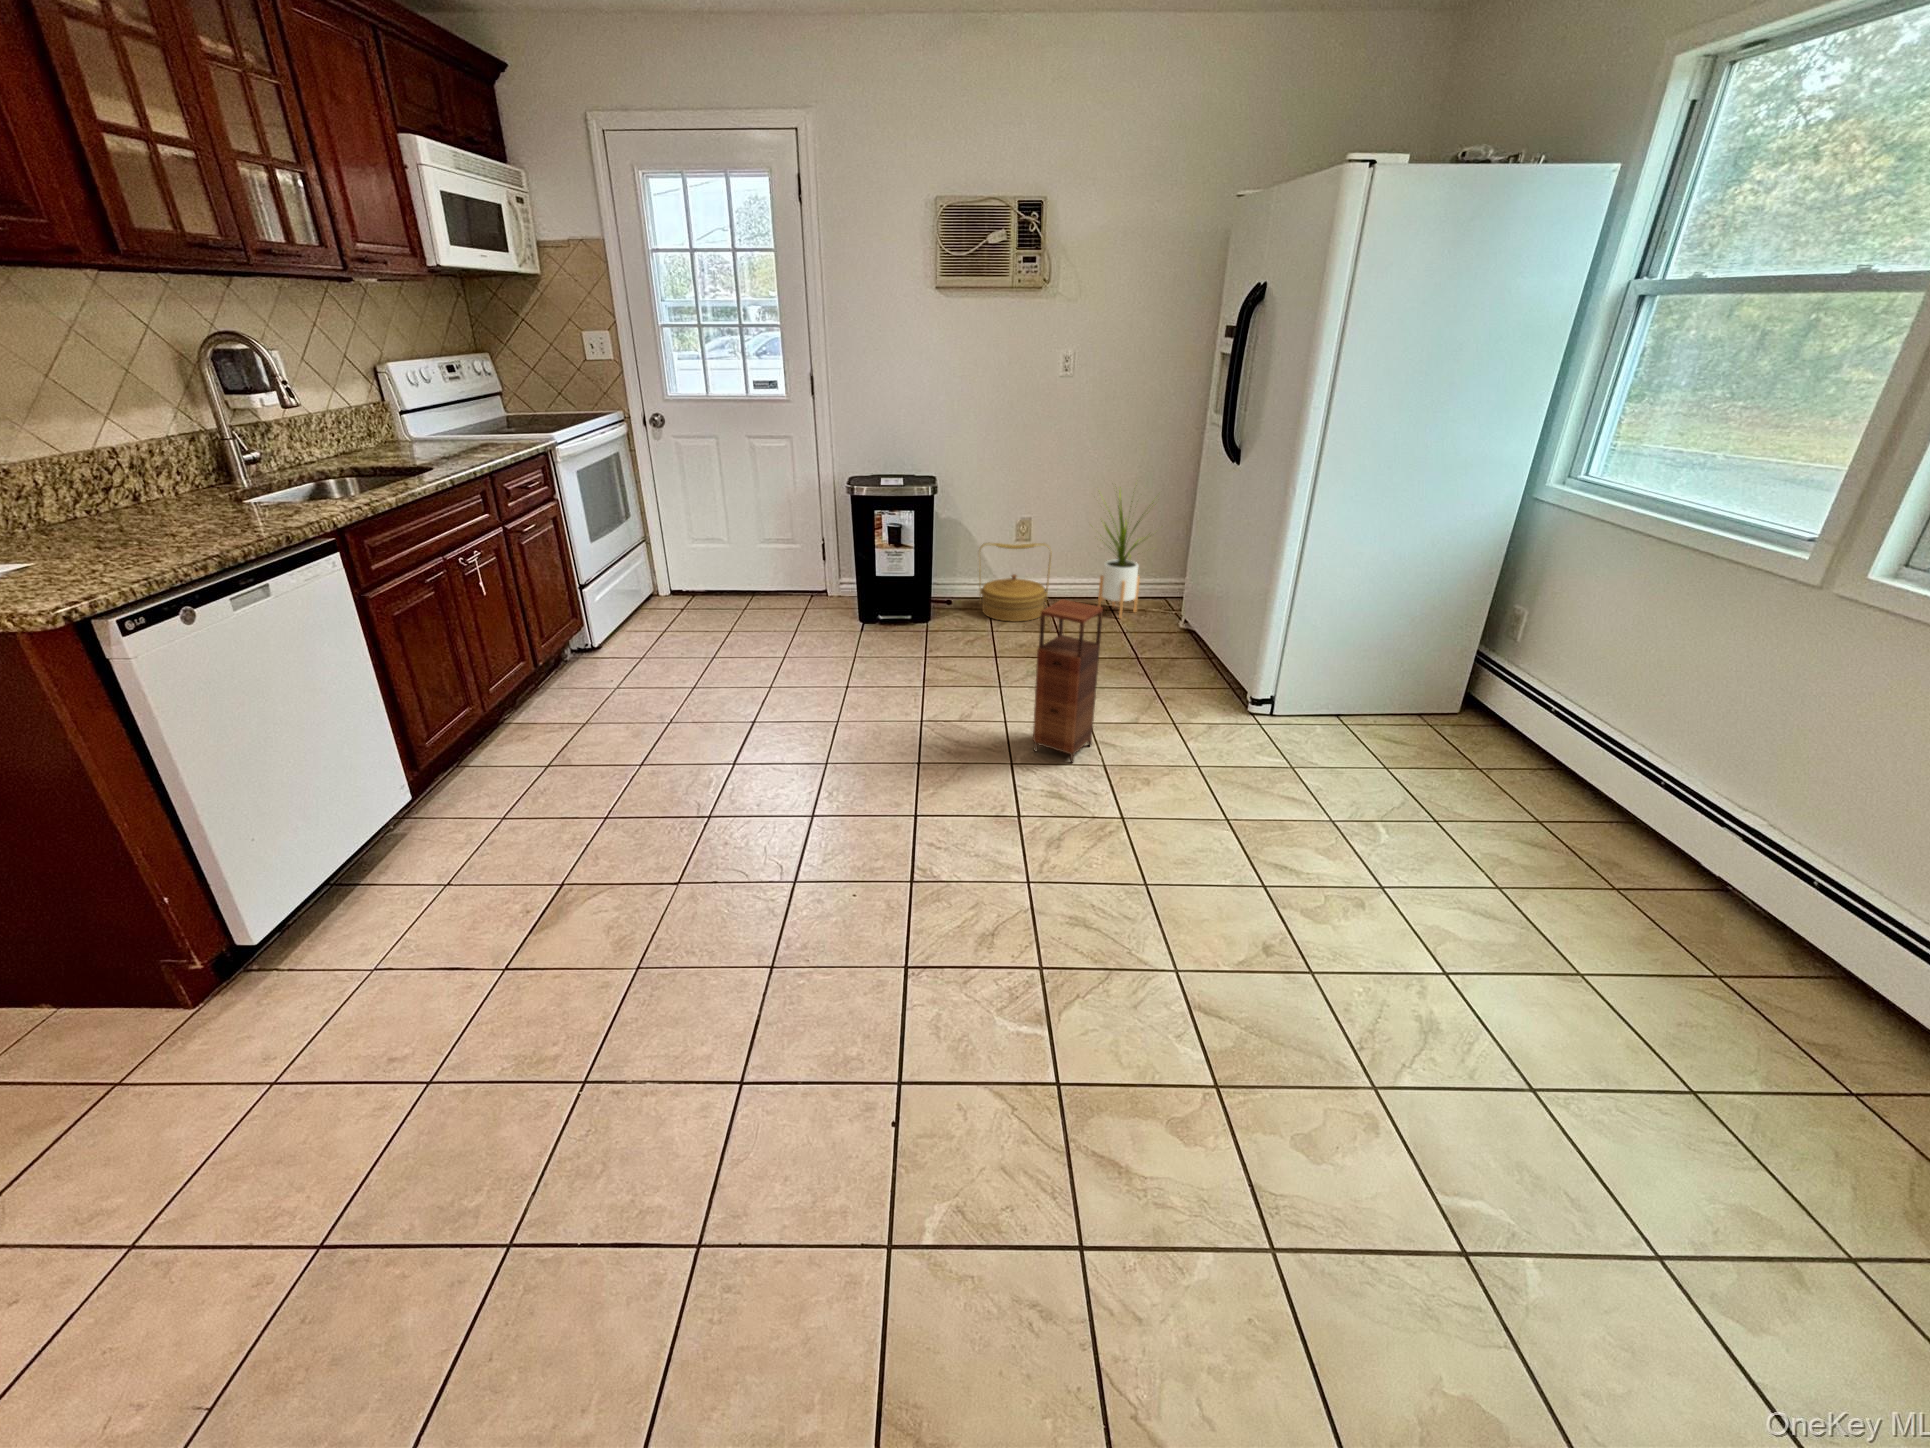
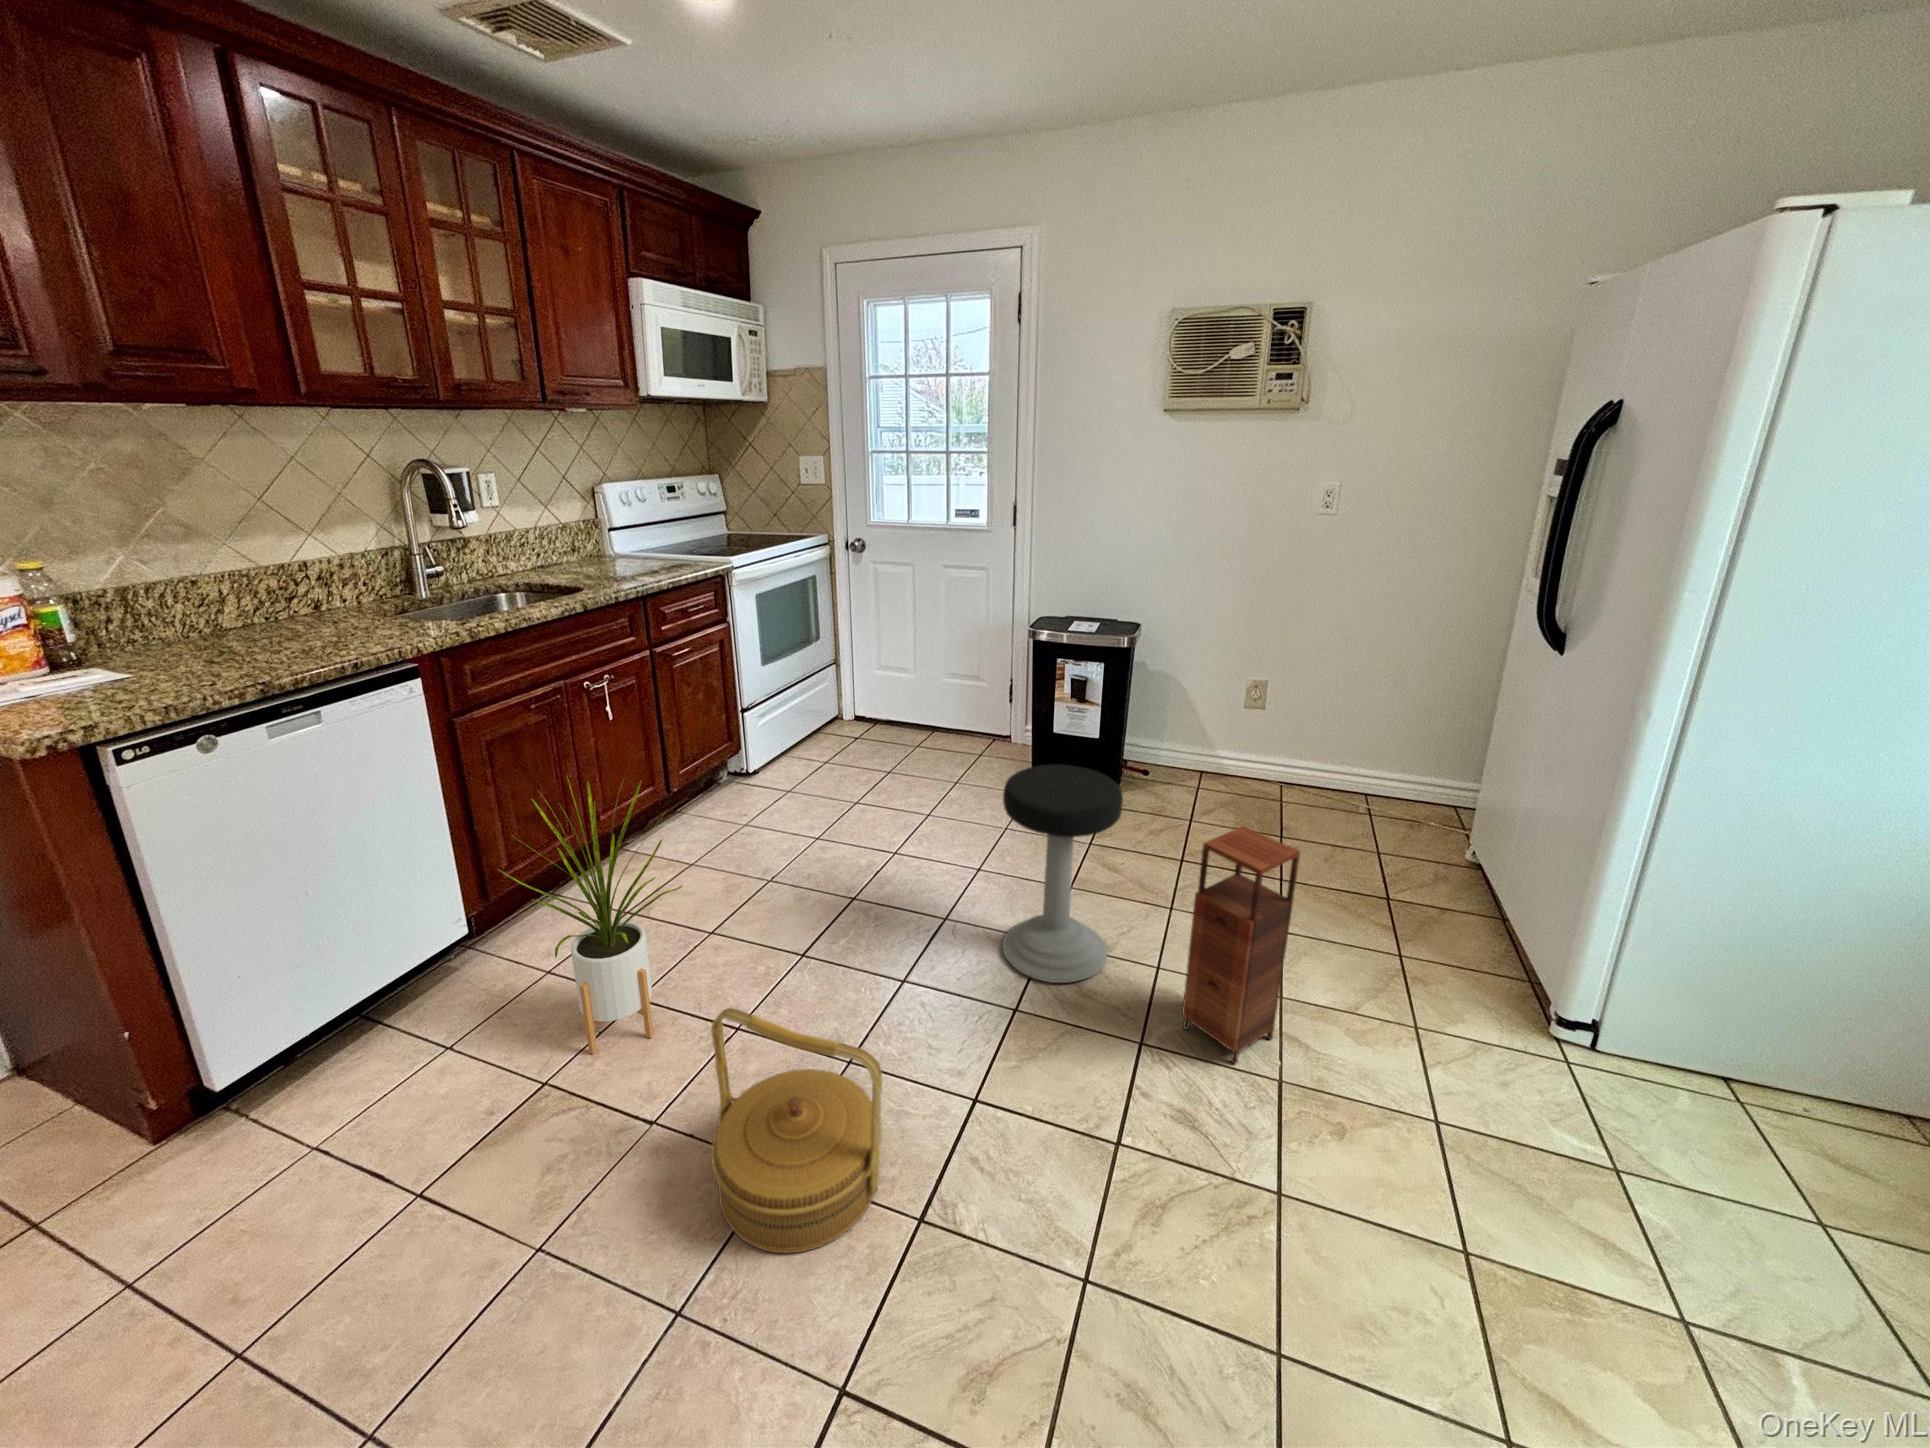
house plant: present [1098,491,1148,618] -> present [499,777,682,1054]
basket: present [979,543,1052,622] -> present [711,1008,882,1253]
stool: none [881,580,973,744] -> present [1003,765,1123,983]

